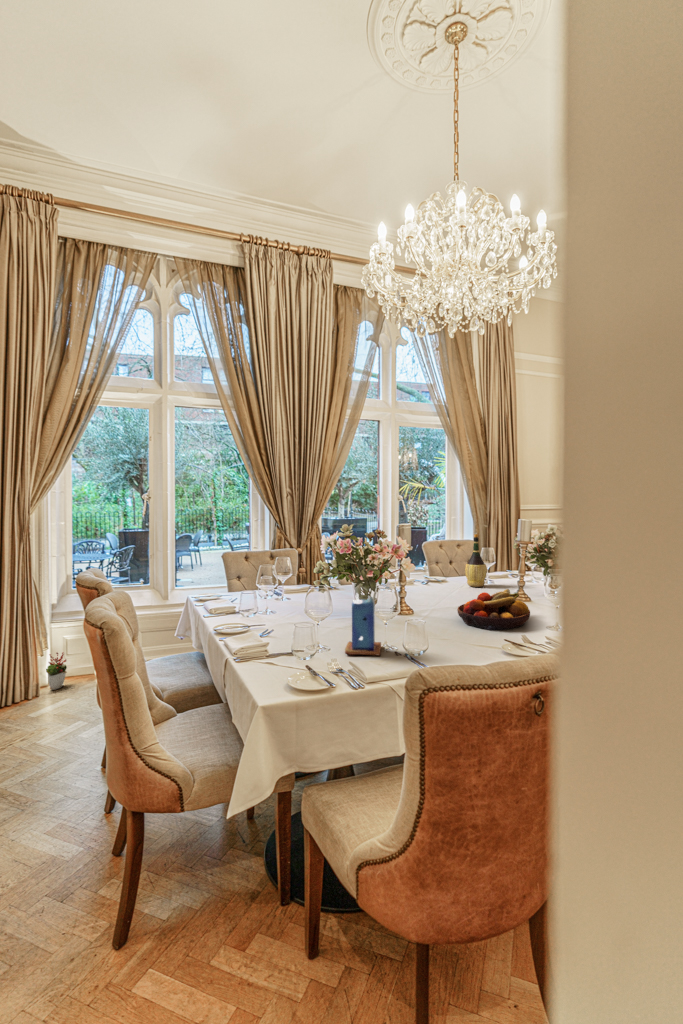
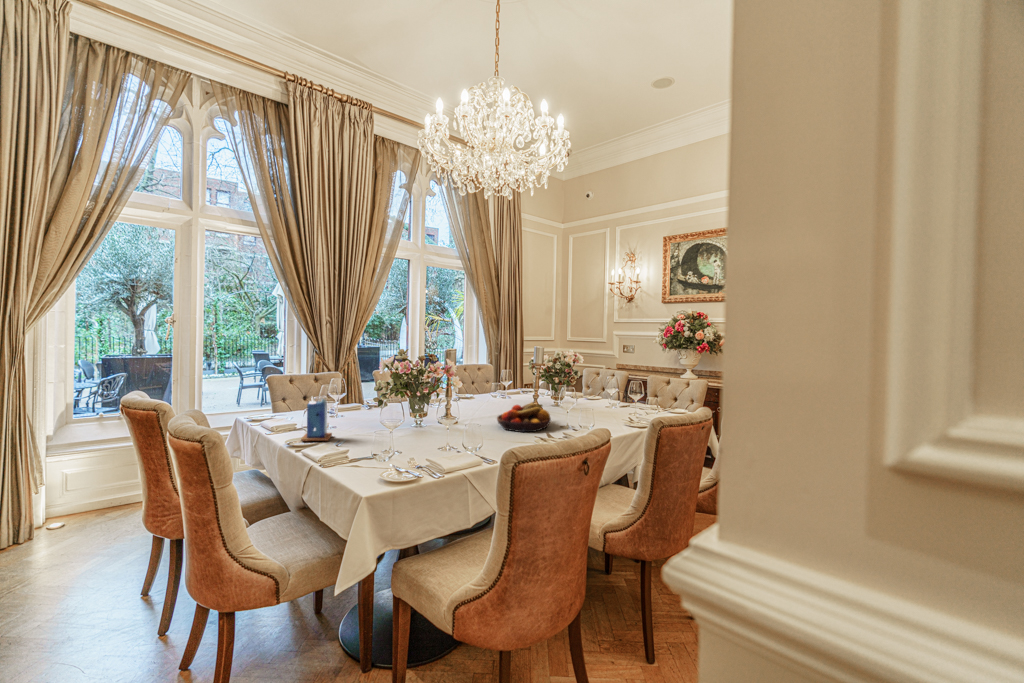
wine bottle: present [465,534,487,587] -> none [493,360,510,403]
candle: present [345,593,381,655] -> present [301,397,332,441]
decorative plant: present [46,653,67,690] -> none [41,488,69,532]

